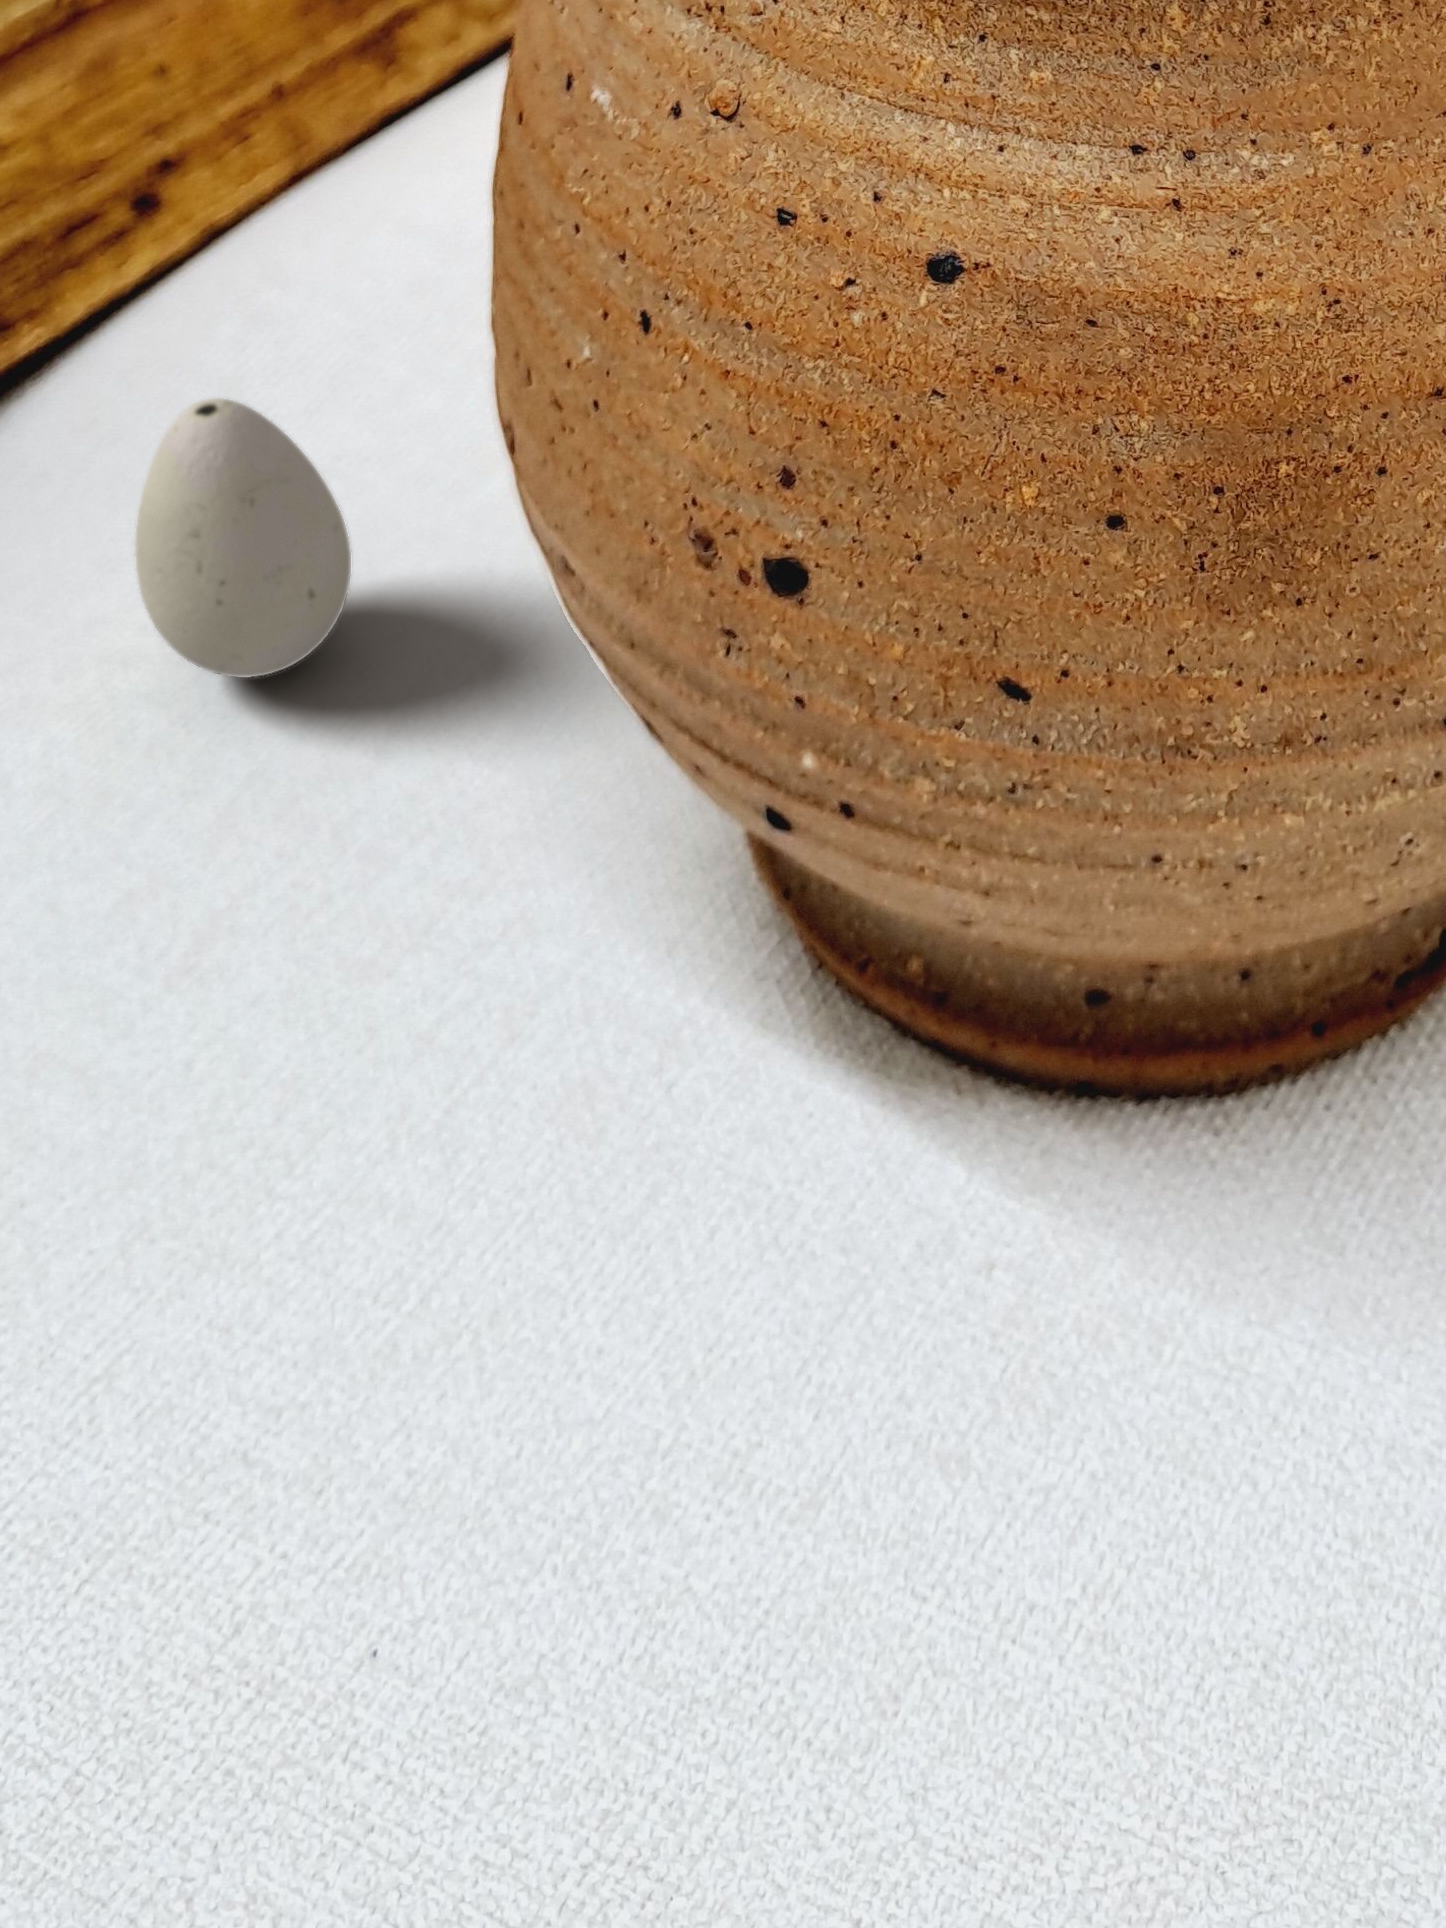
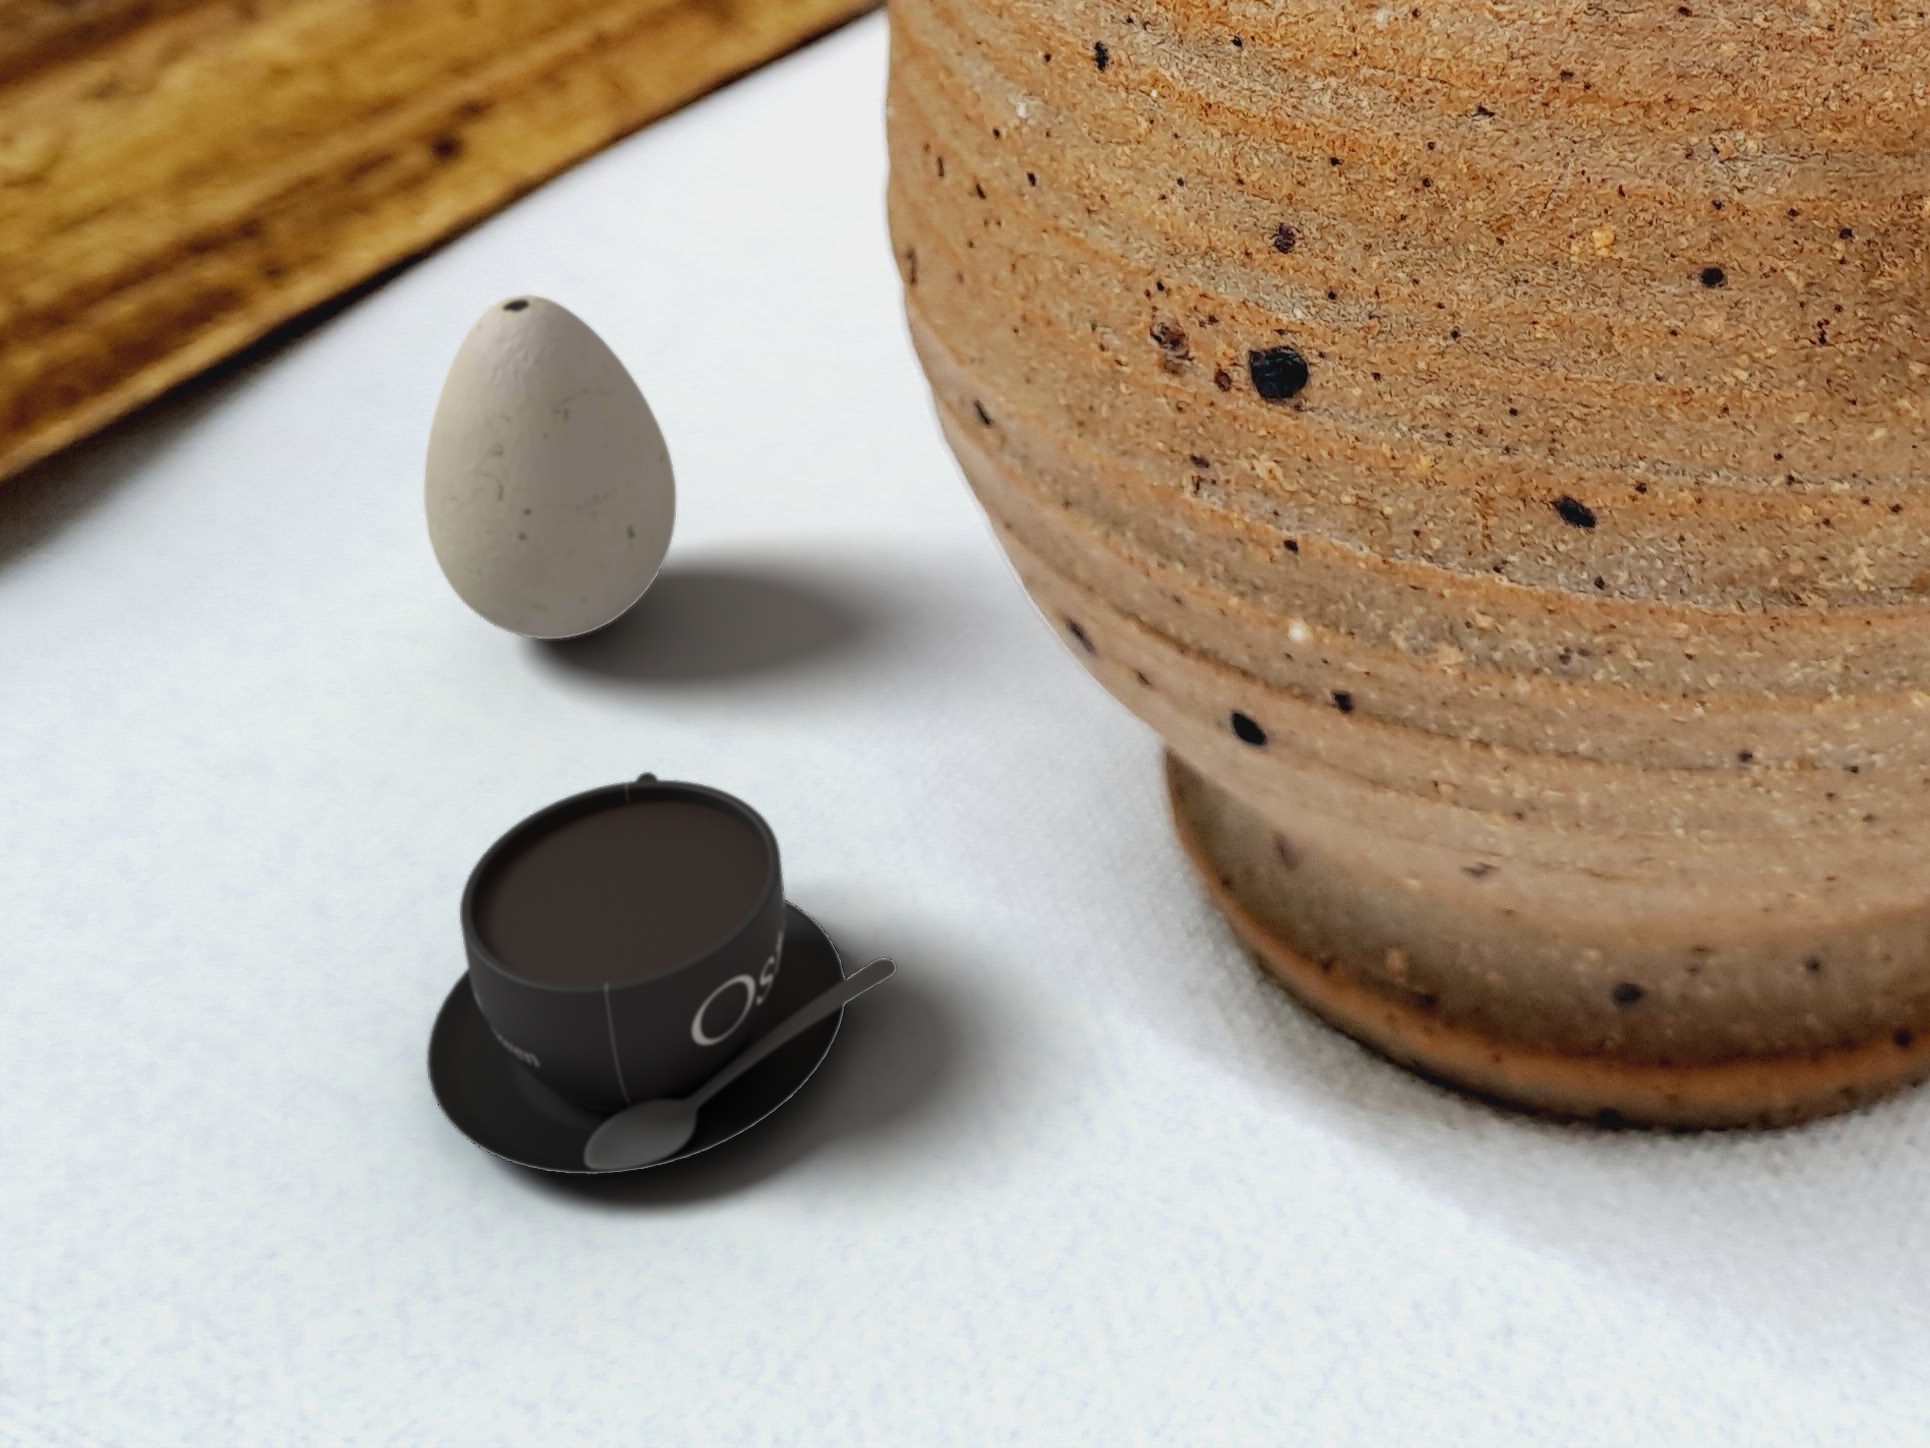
teacup: none [152,814,533,1147] -> present [427,772,897,1174]

